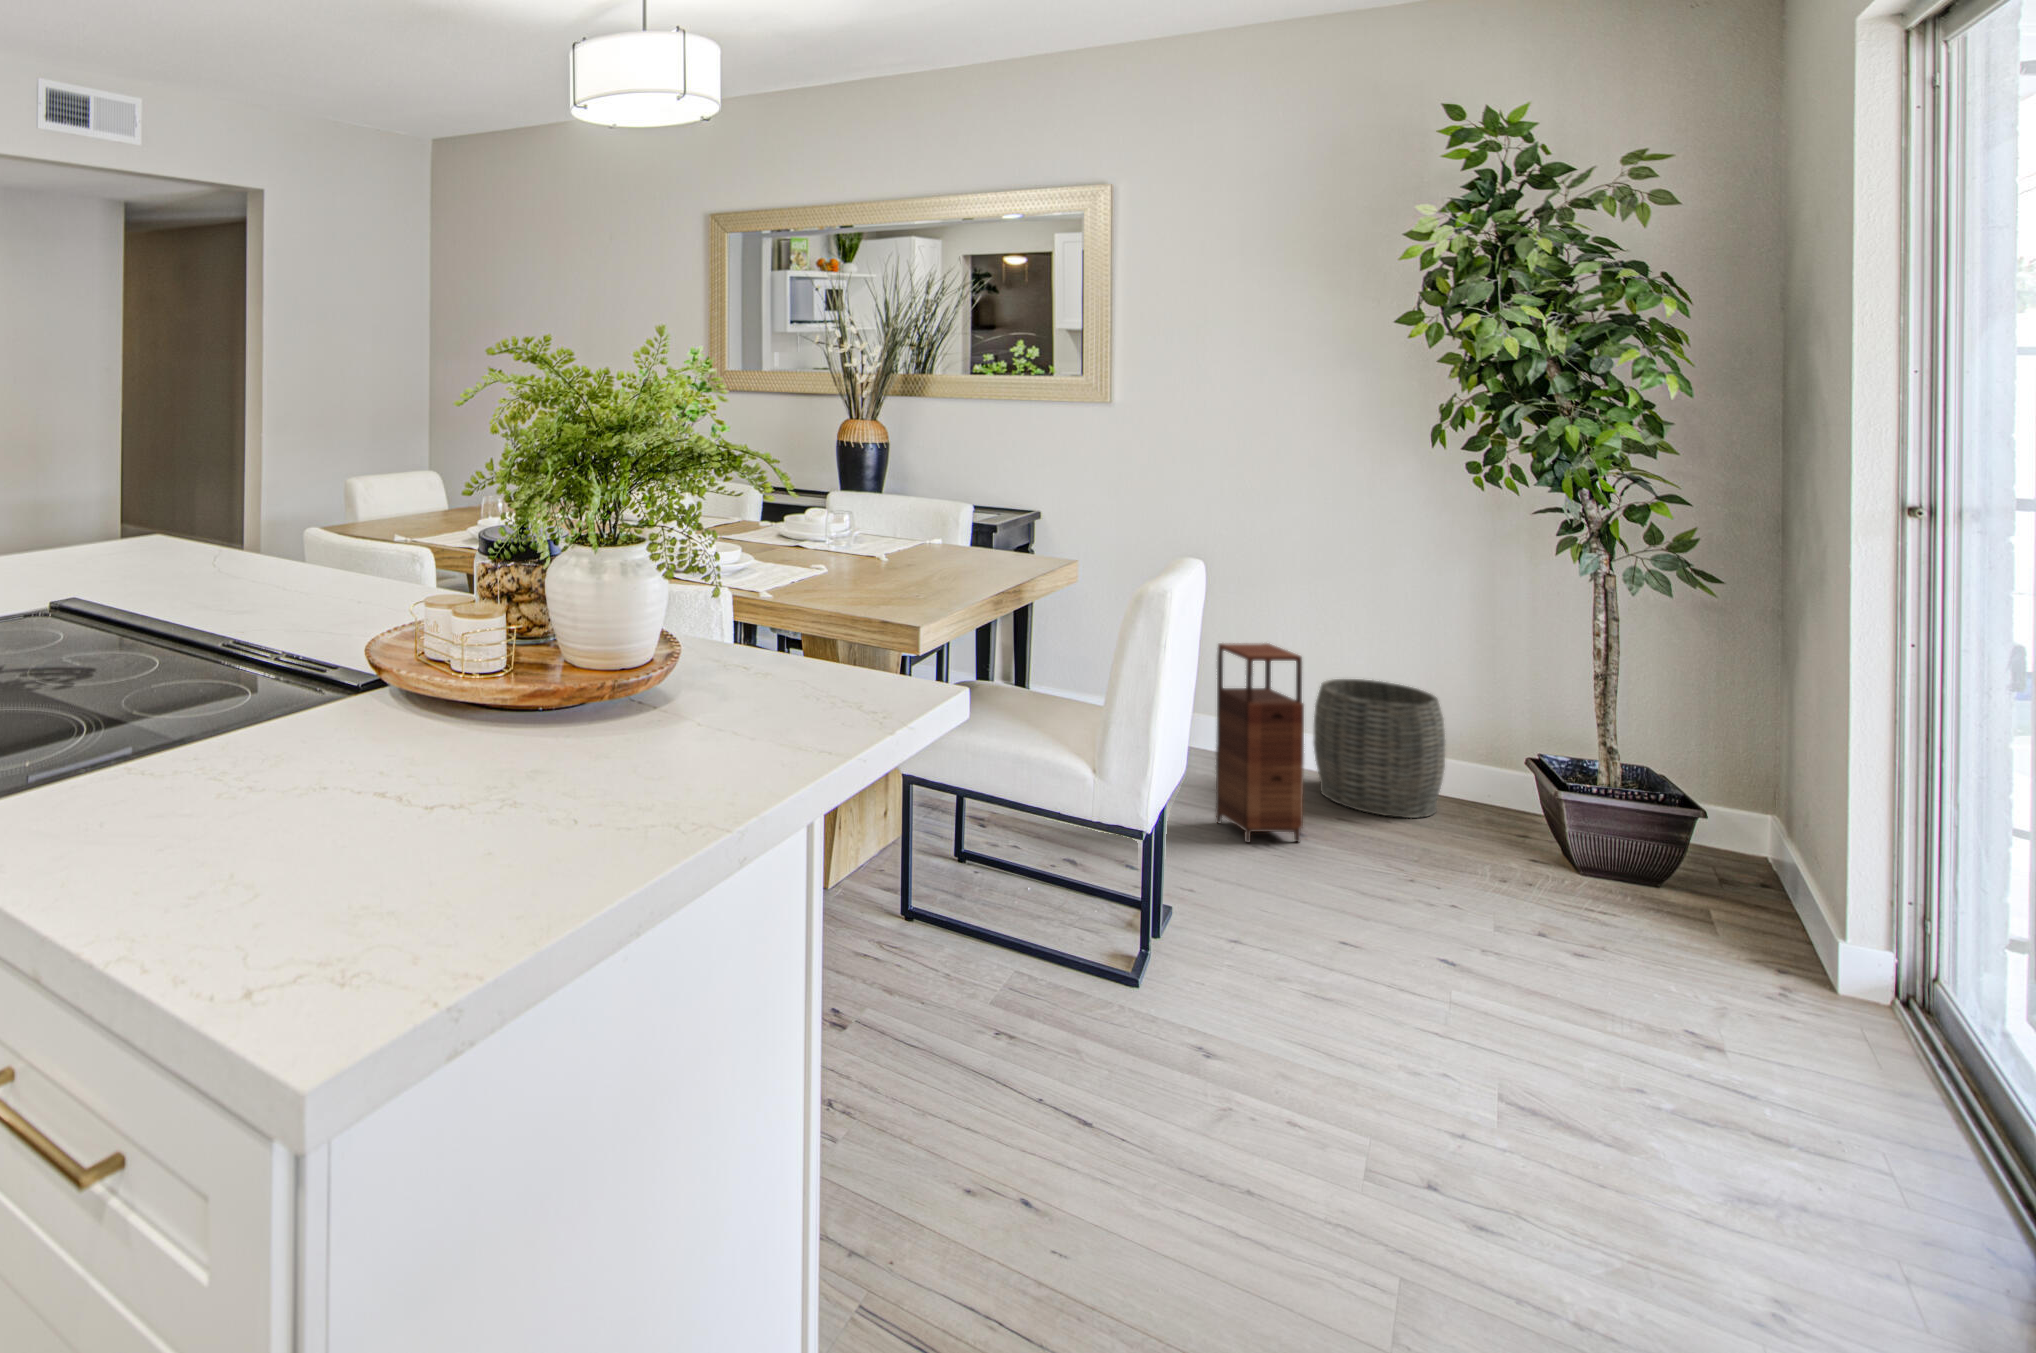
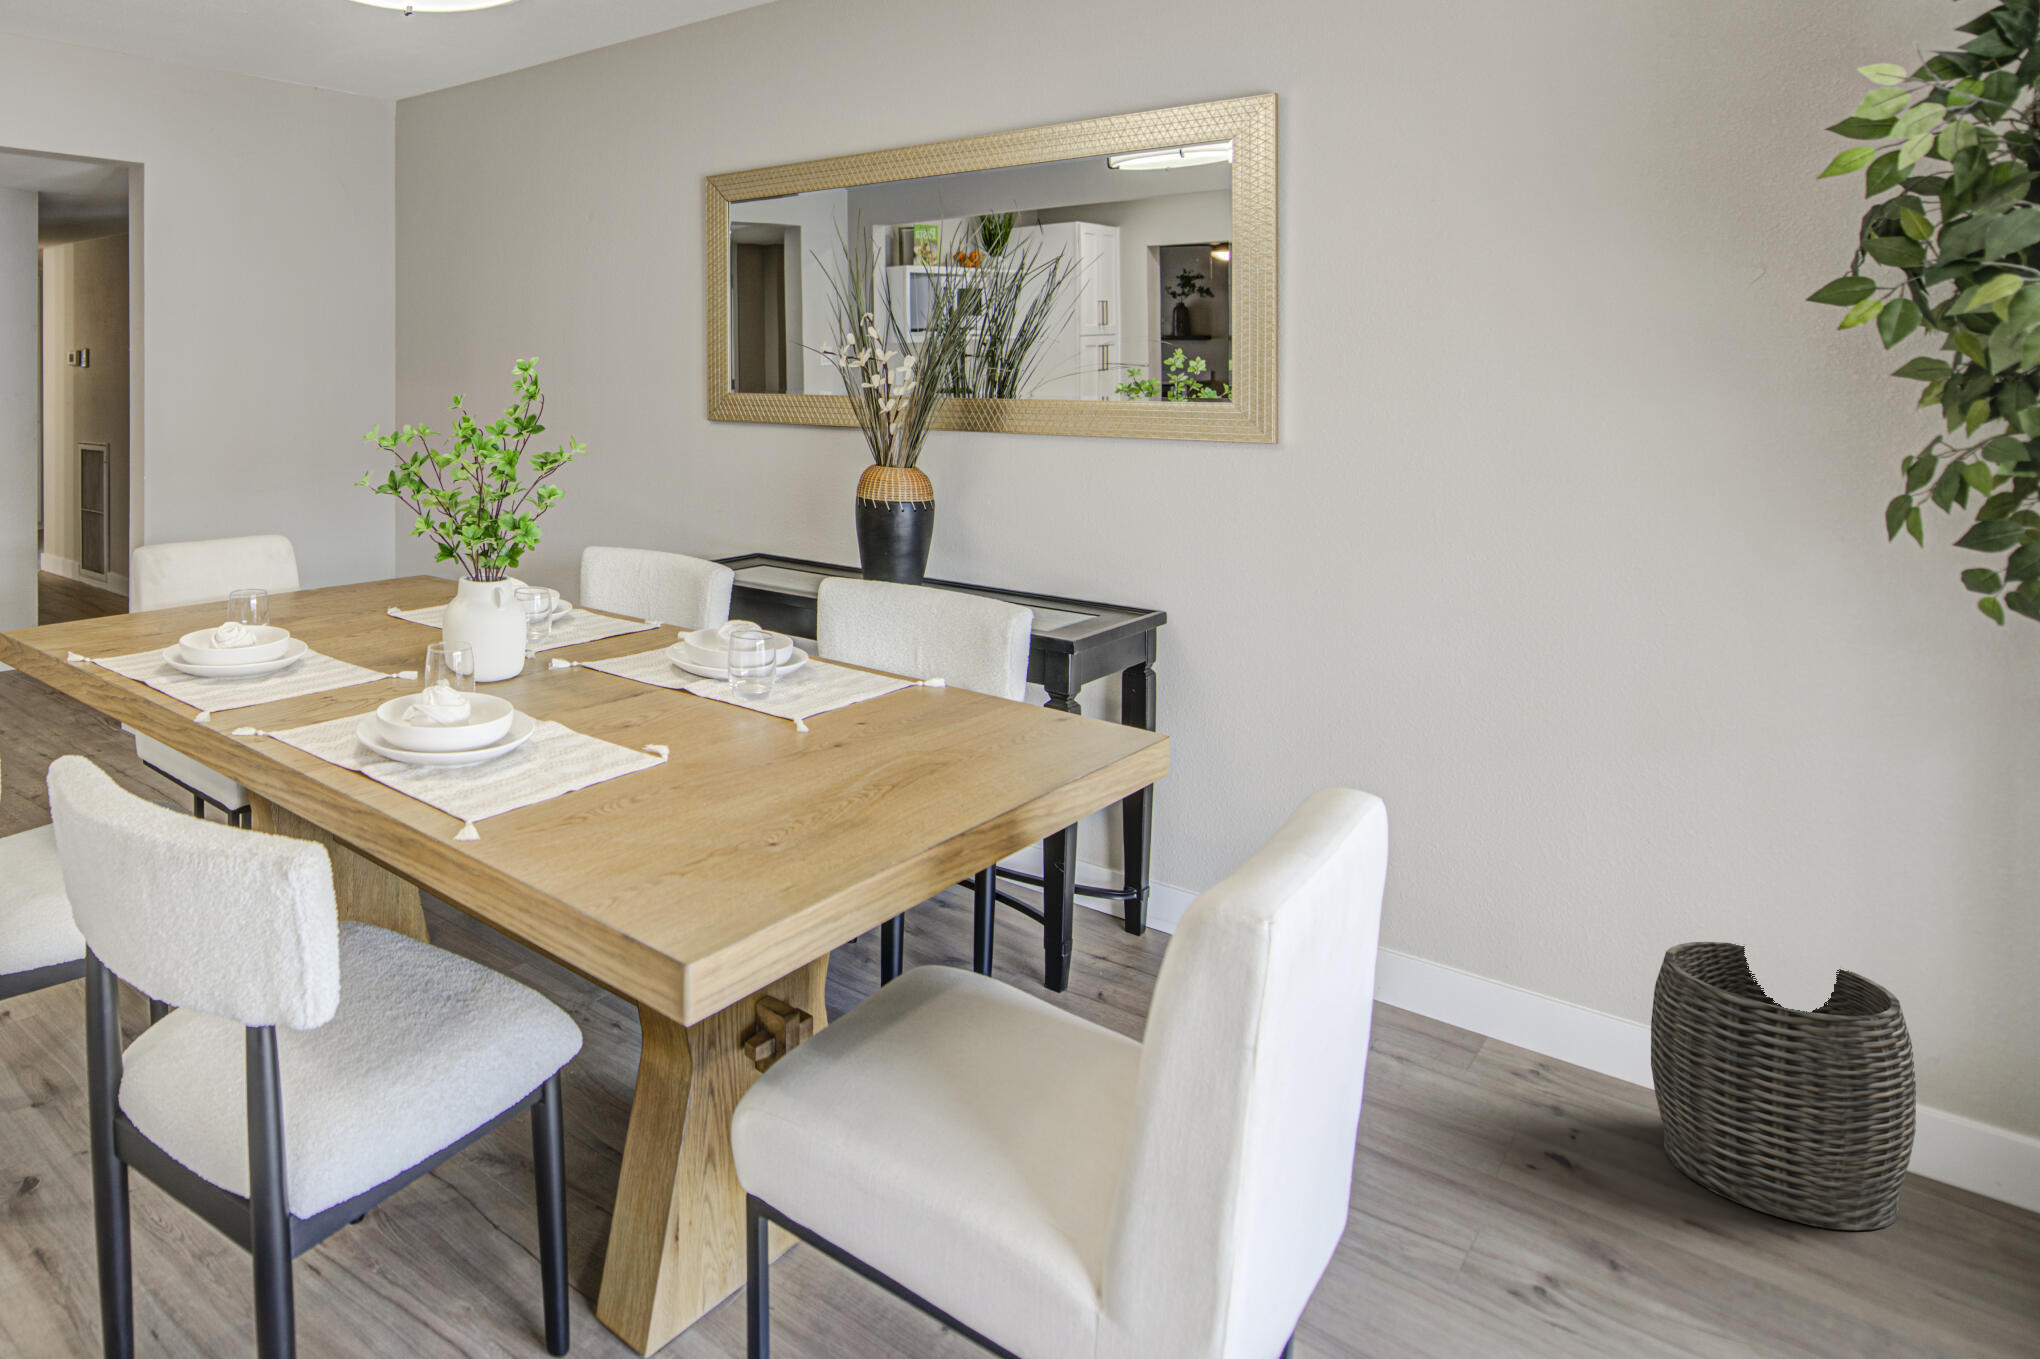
storage cabinet: present [1216,643,1304,842] -> none [1458,892,1631,1287]

